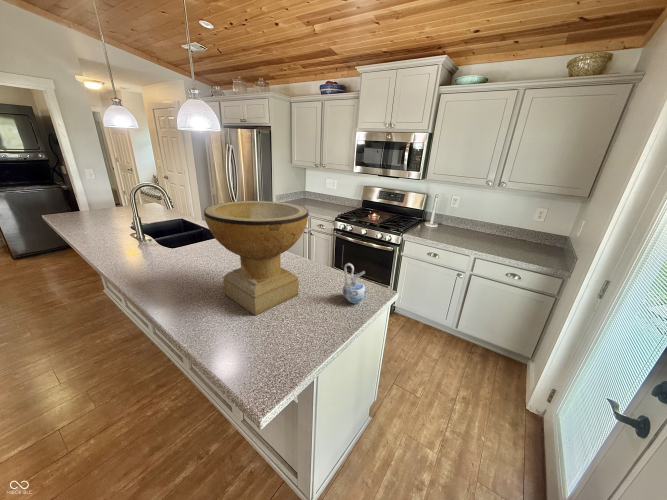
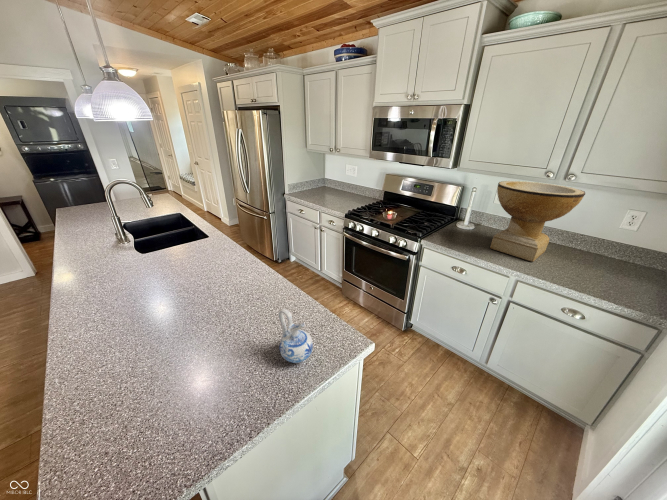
decorative bowl: present [204,201,309,315] -> present [490,181,585,262]

